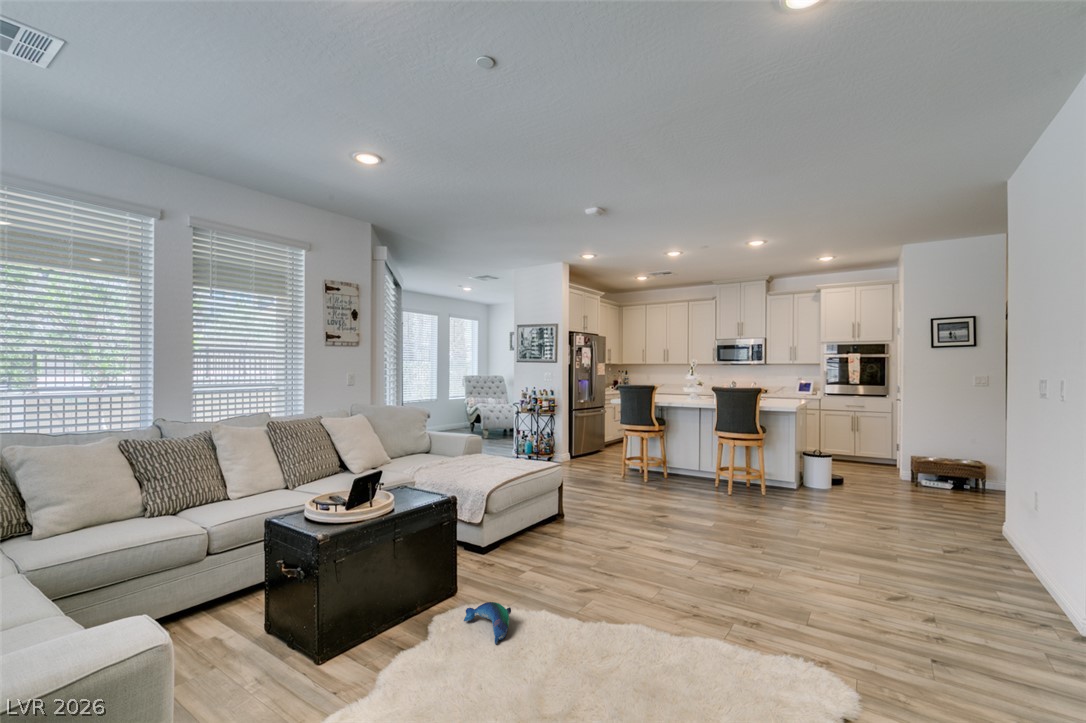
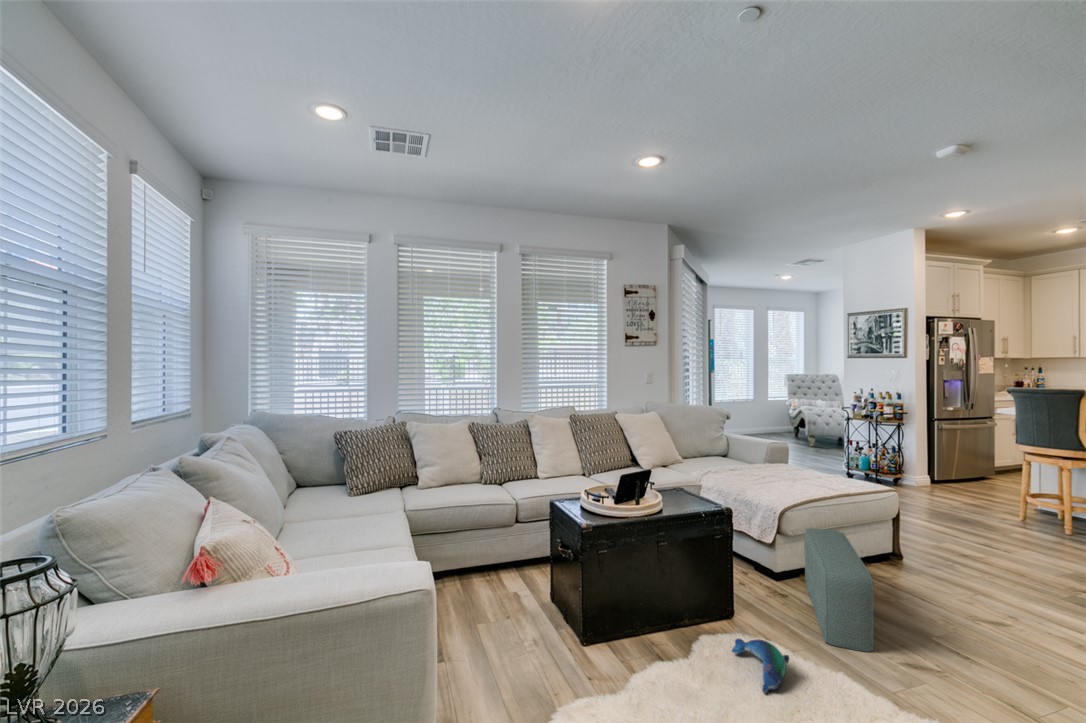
pouf: none [505,502,560,592] -> present [804,528,874,652]

